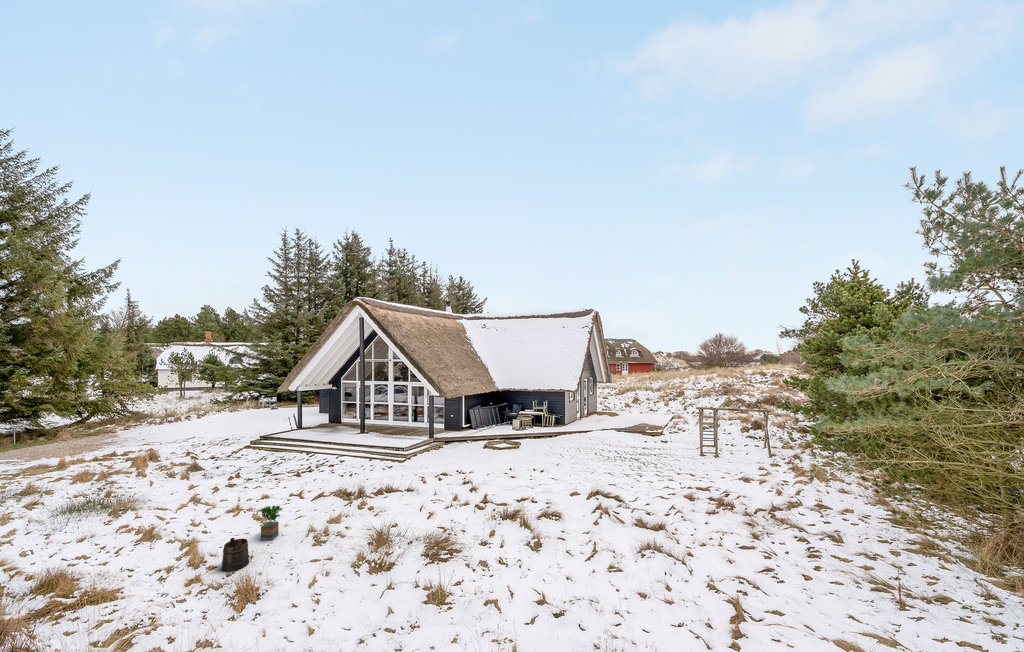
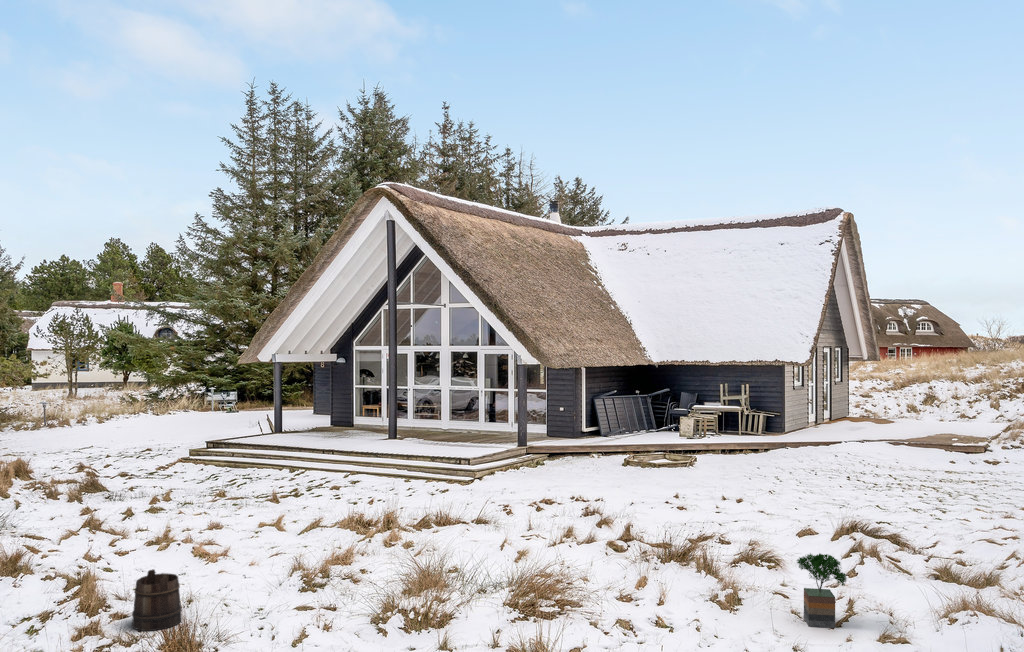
potted tree: present [261,506,282,541] -> present [797,554,846,628]

